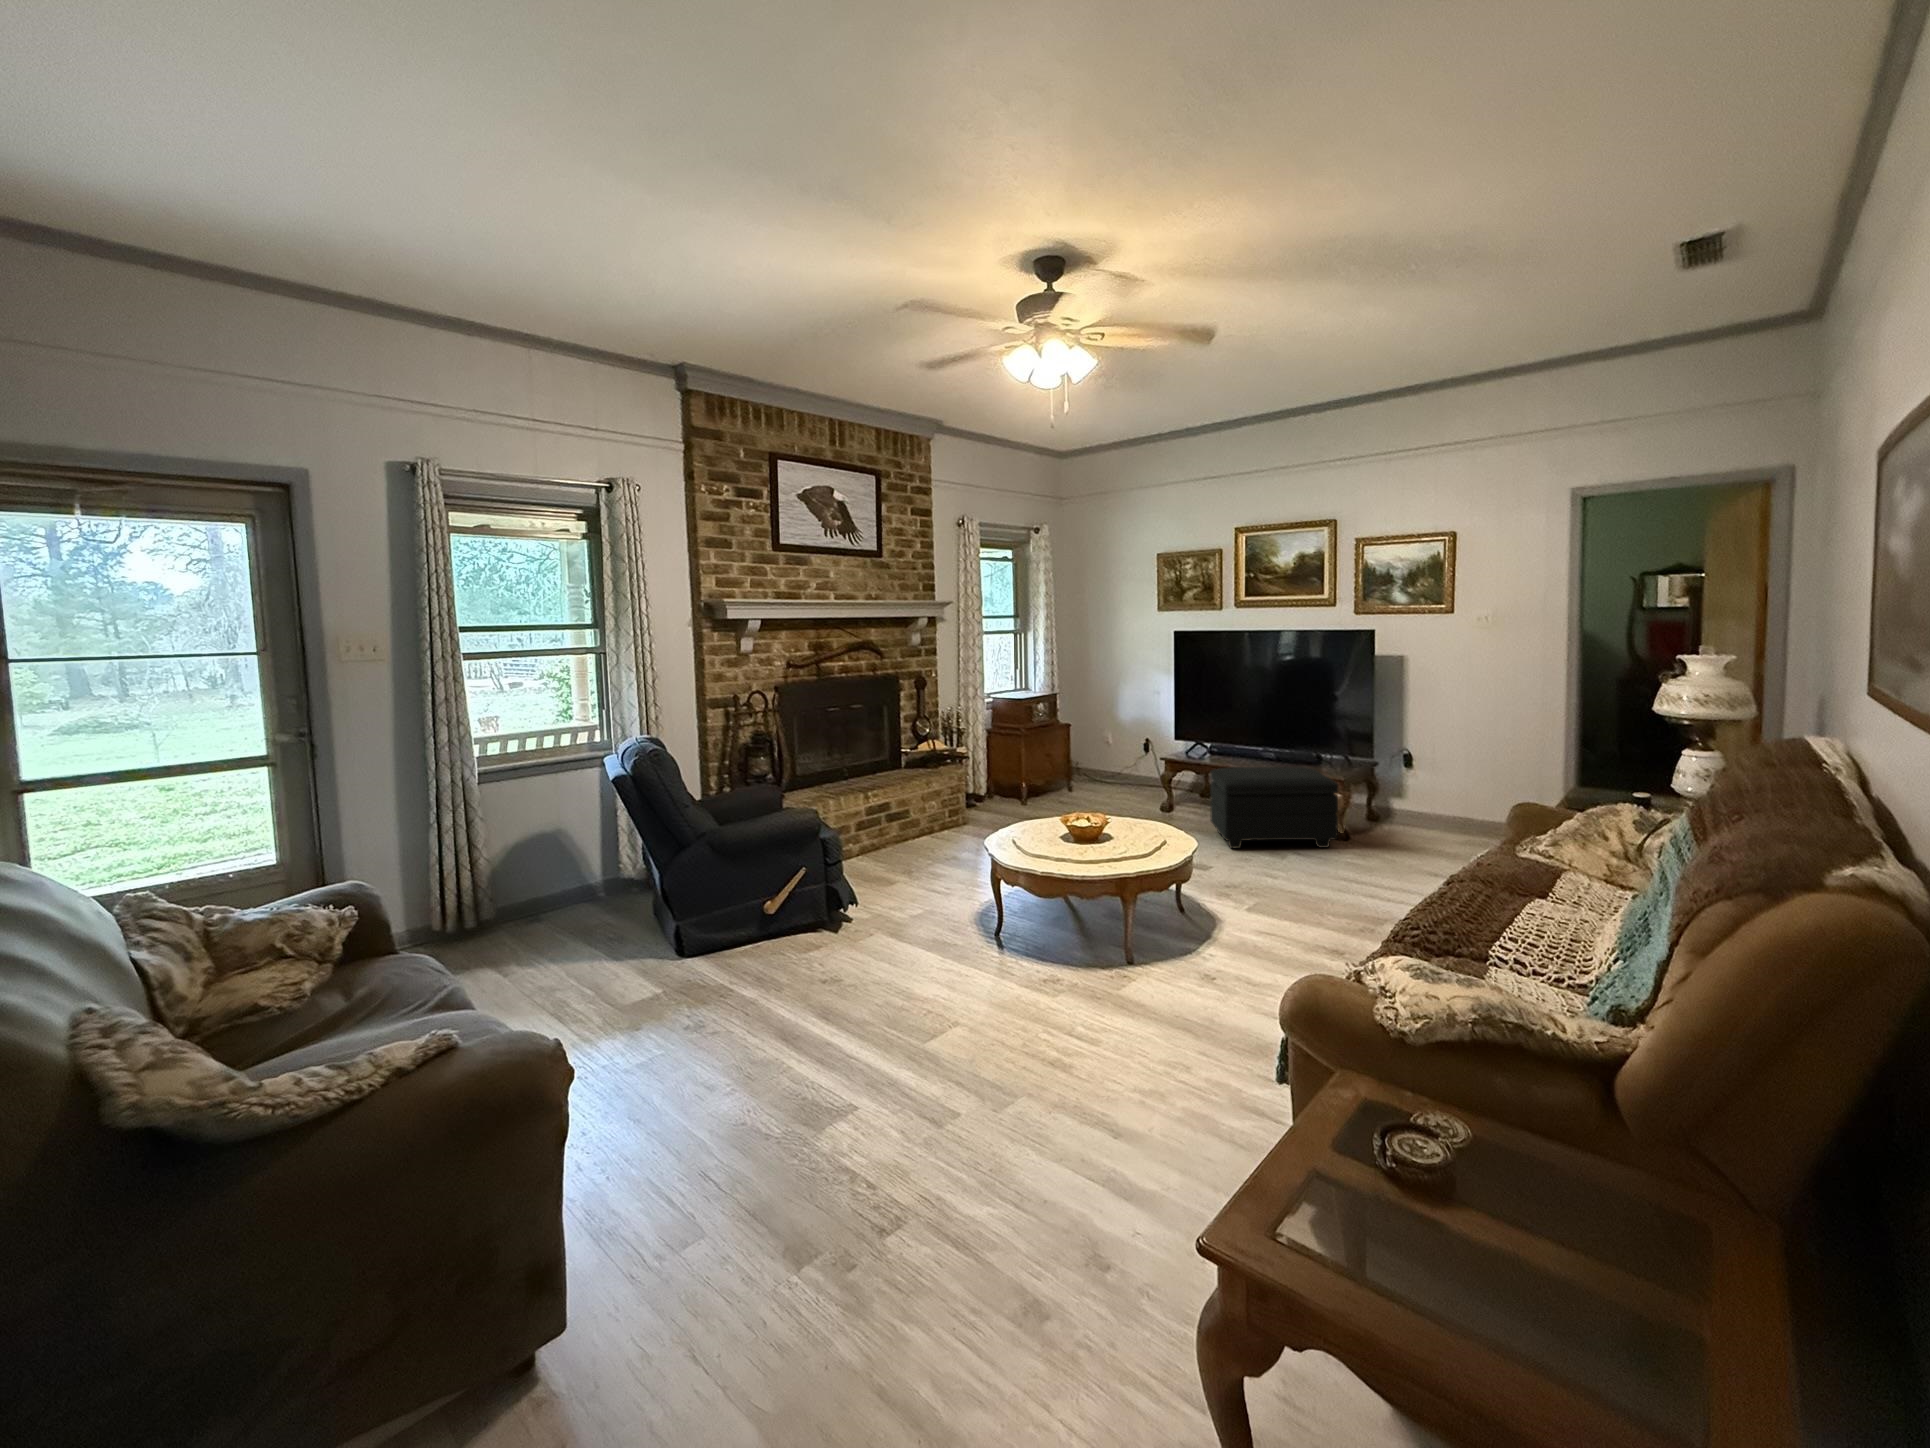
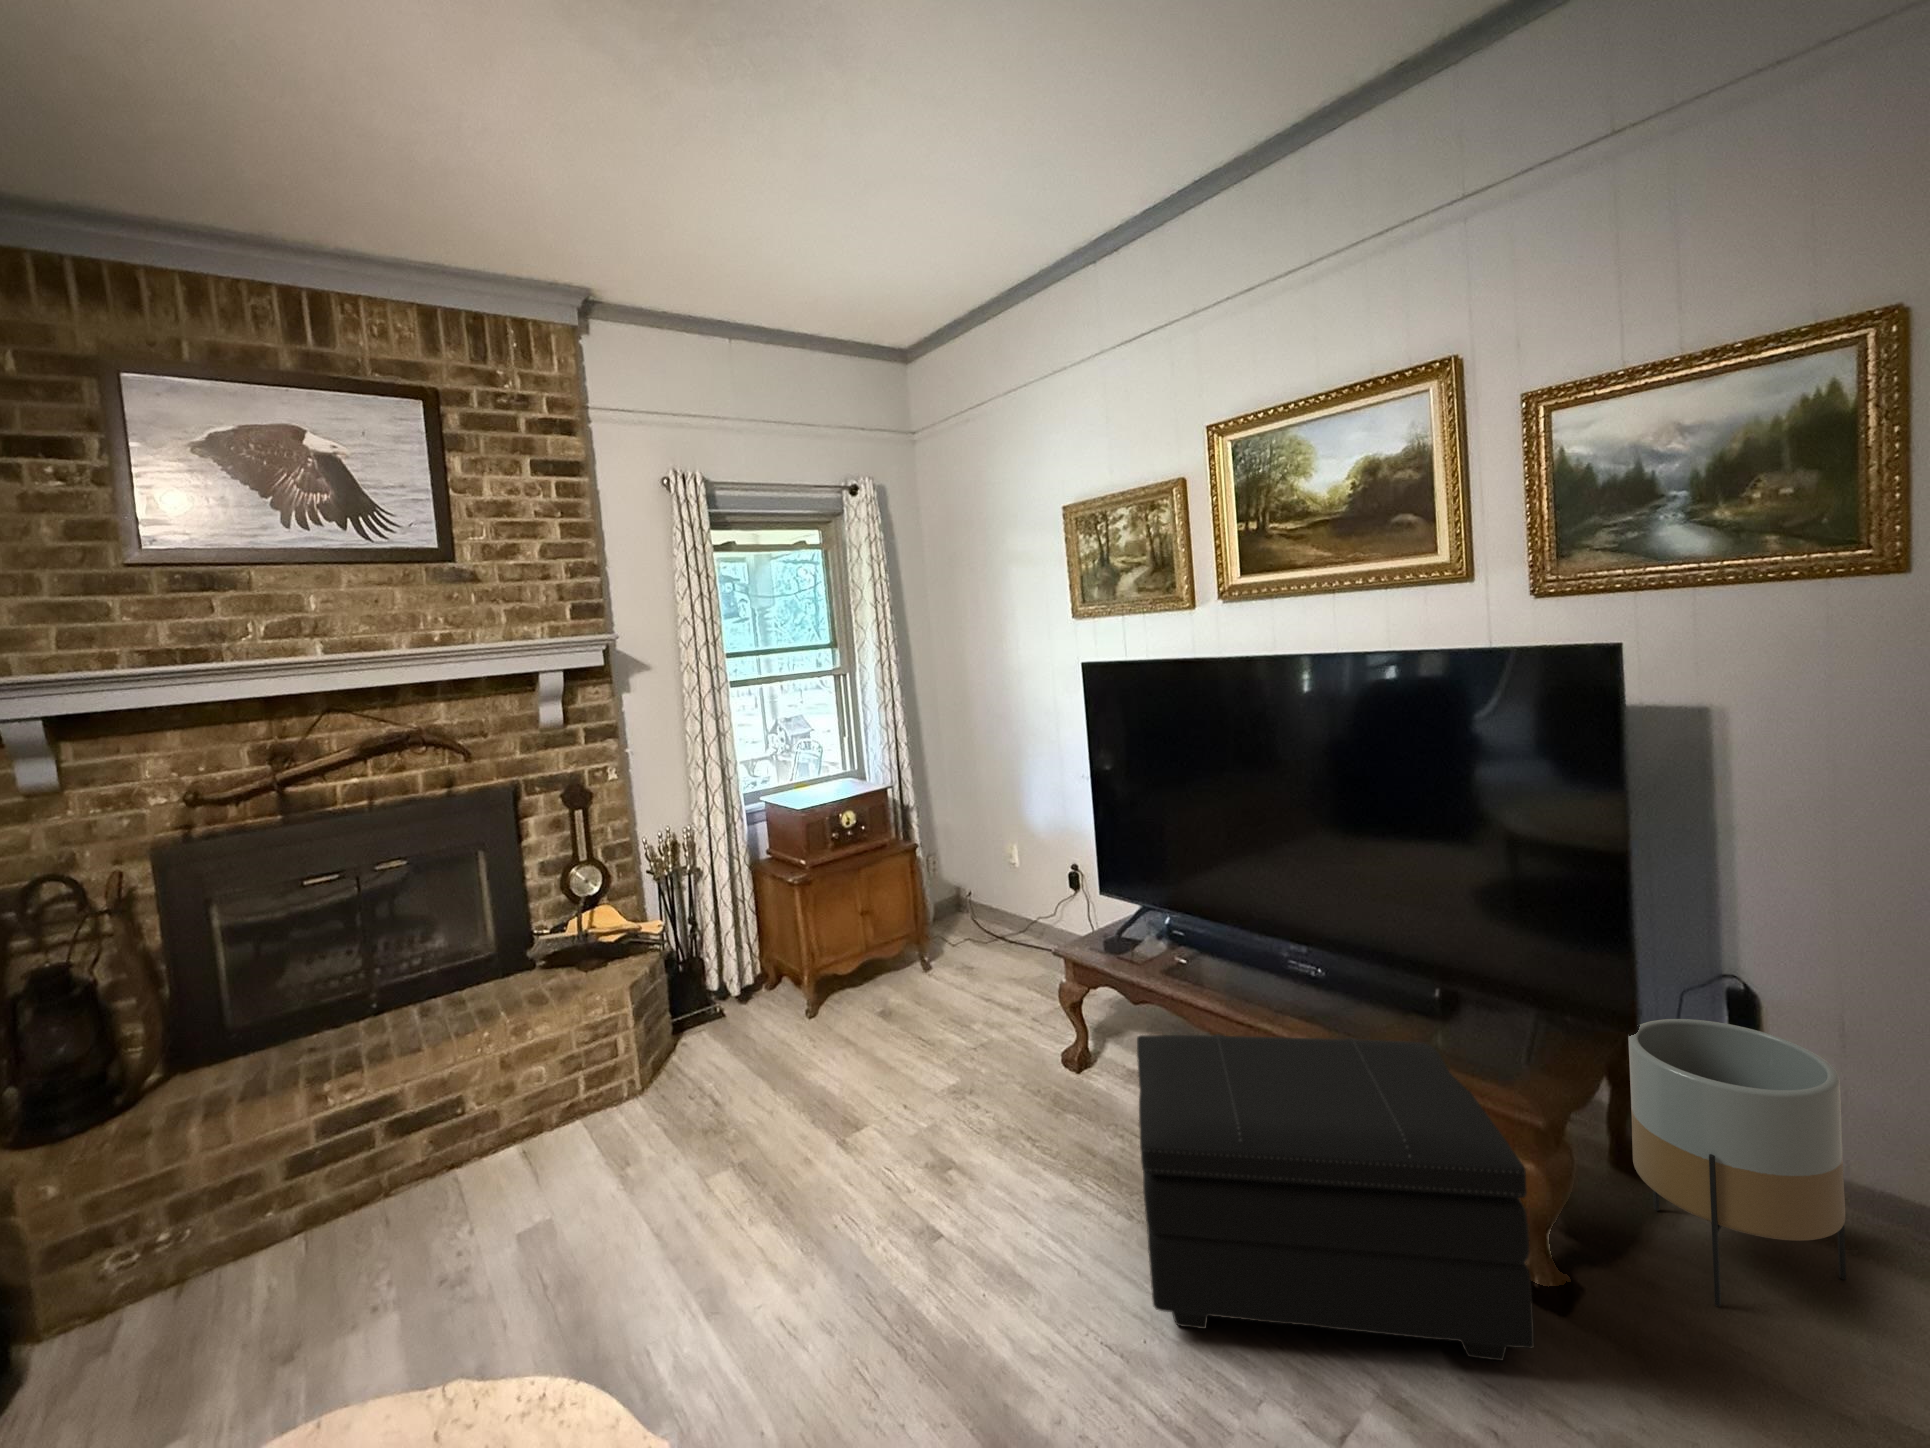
planter: none [1371,759,1426,838] -> present [1628,1019,1846,1307]

